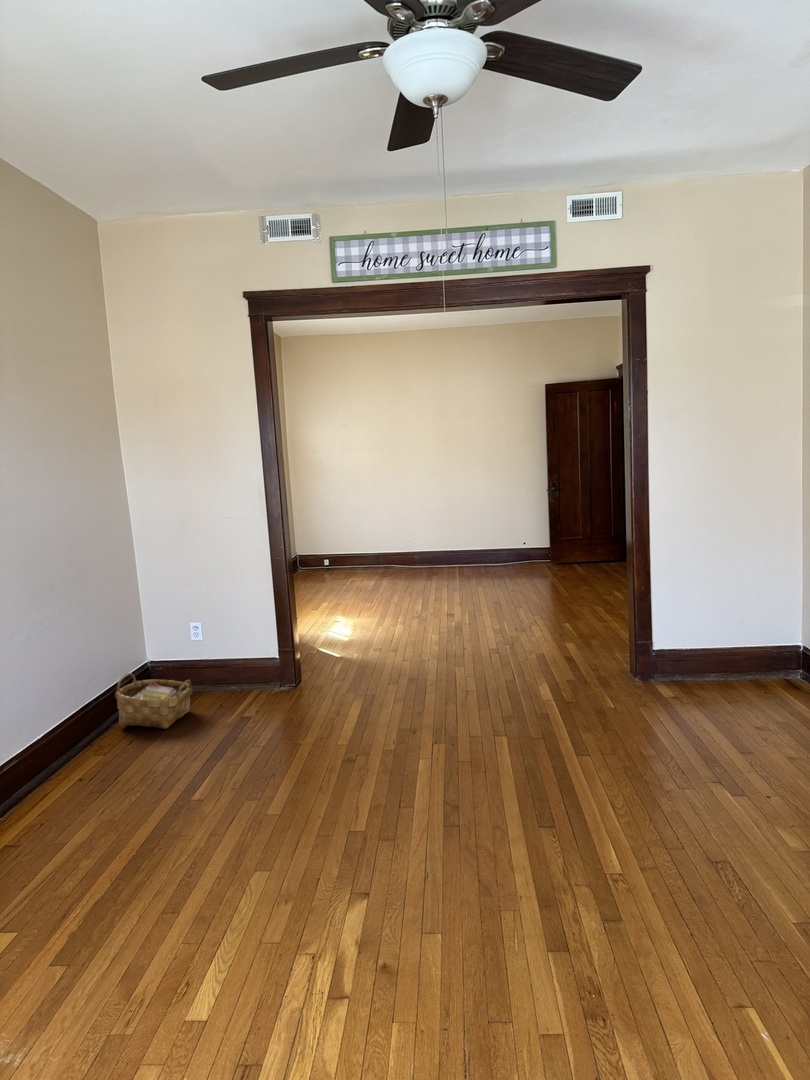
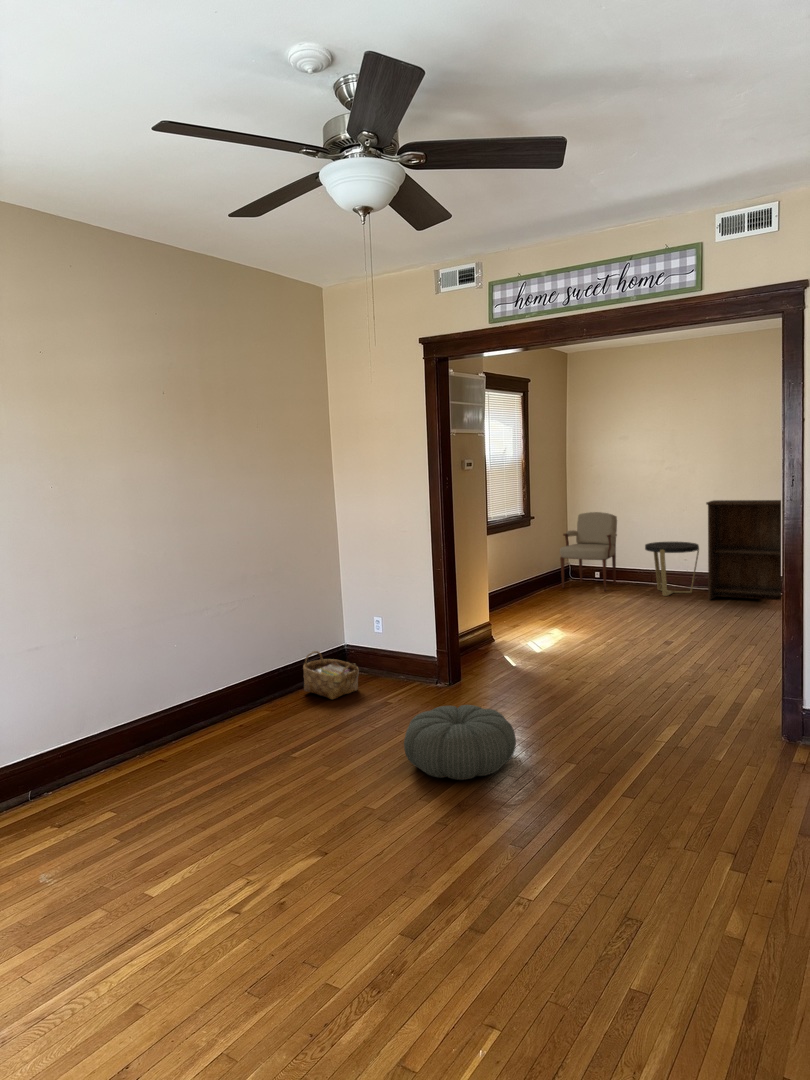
bookshelf: none [444,485,514,575] -> present [706,500,781,600]
armchair: none [308,505,358,579] -> present [560,512,617,591]
side table: none [389,527,434,576] -> present [645,542,699,596]
pouf: none [327,700,456,791] -> present [404,705,516,780]

